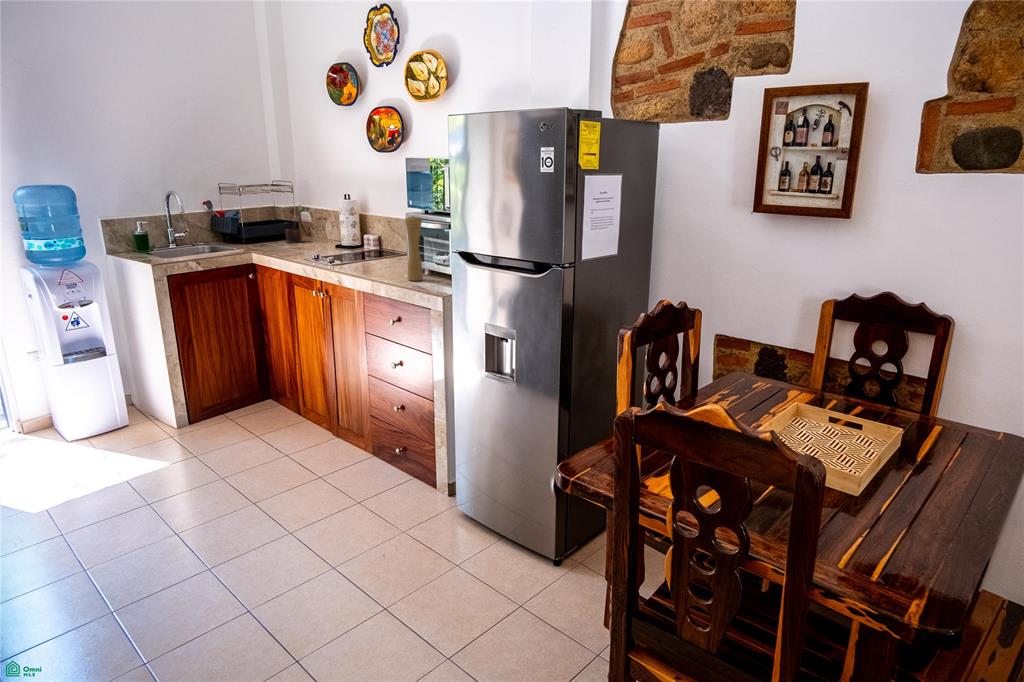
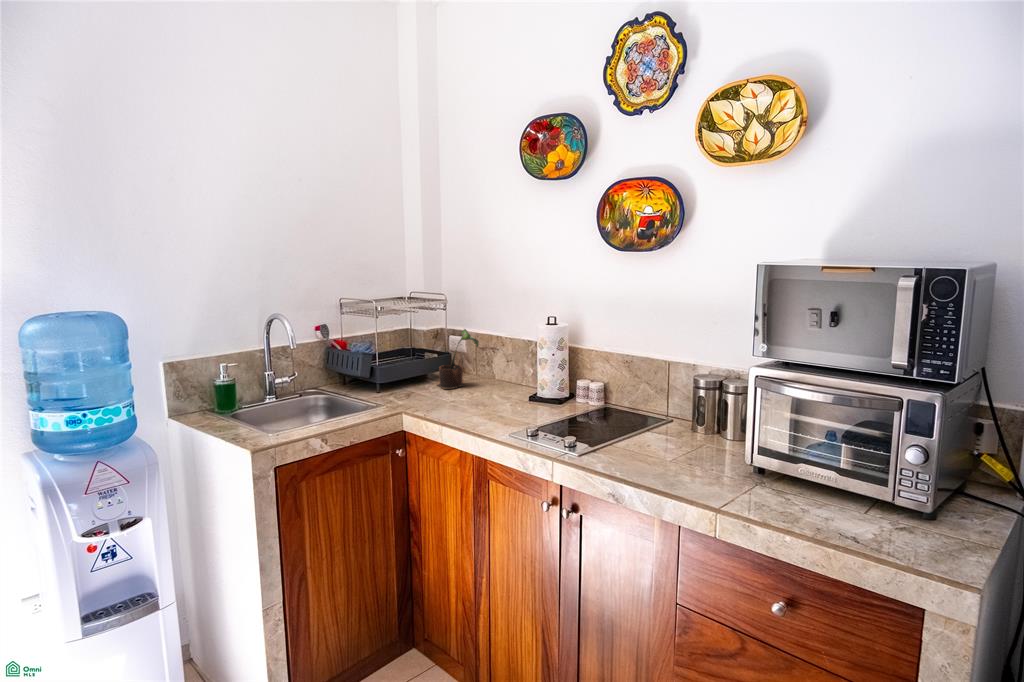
pepper mill: present [405,216,423,281] -> none [805,394,852,532]

